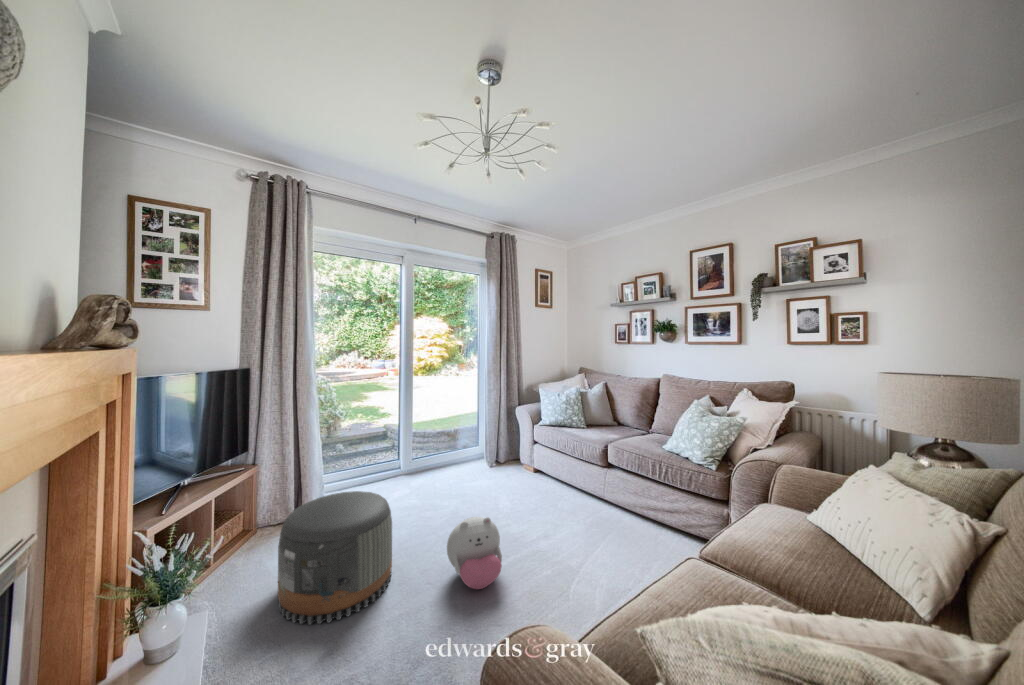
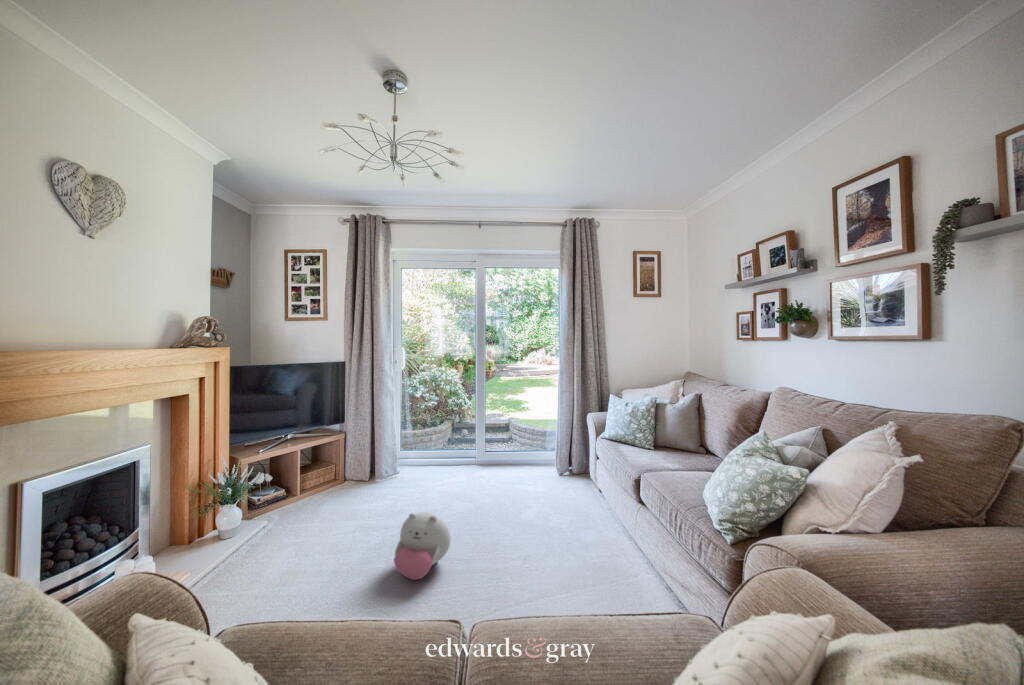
pouf: present [278,491,392,625] -> none [297,466,385,559]

